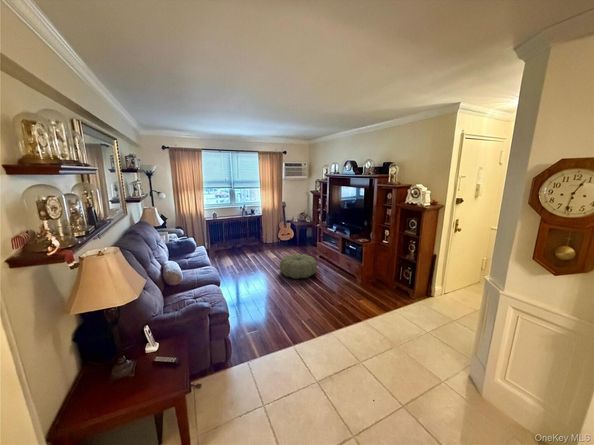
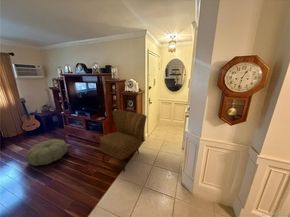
armchair: none [352,230,432,319] -> present [100,110,147,171]

